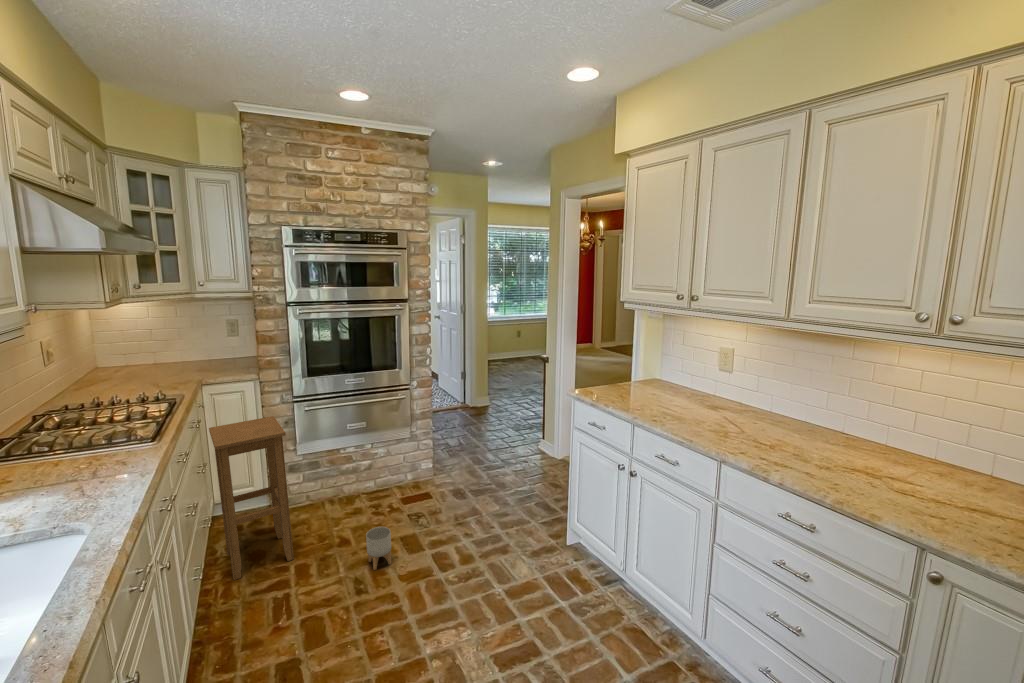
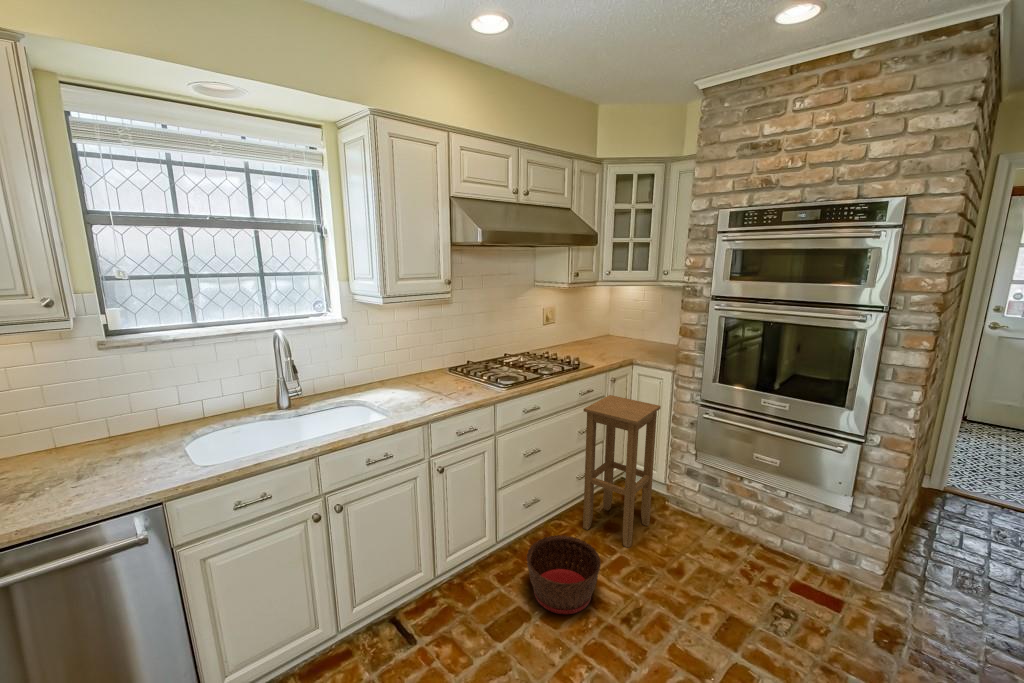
planter: present [366,527,391,570] -> none [663,573,696,629]
basket: none [247,564,332,649] -> present [527,535,601,614]

